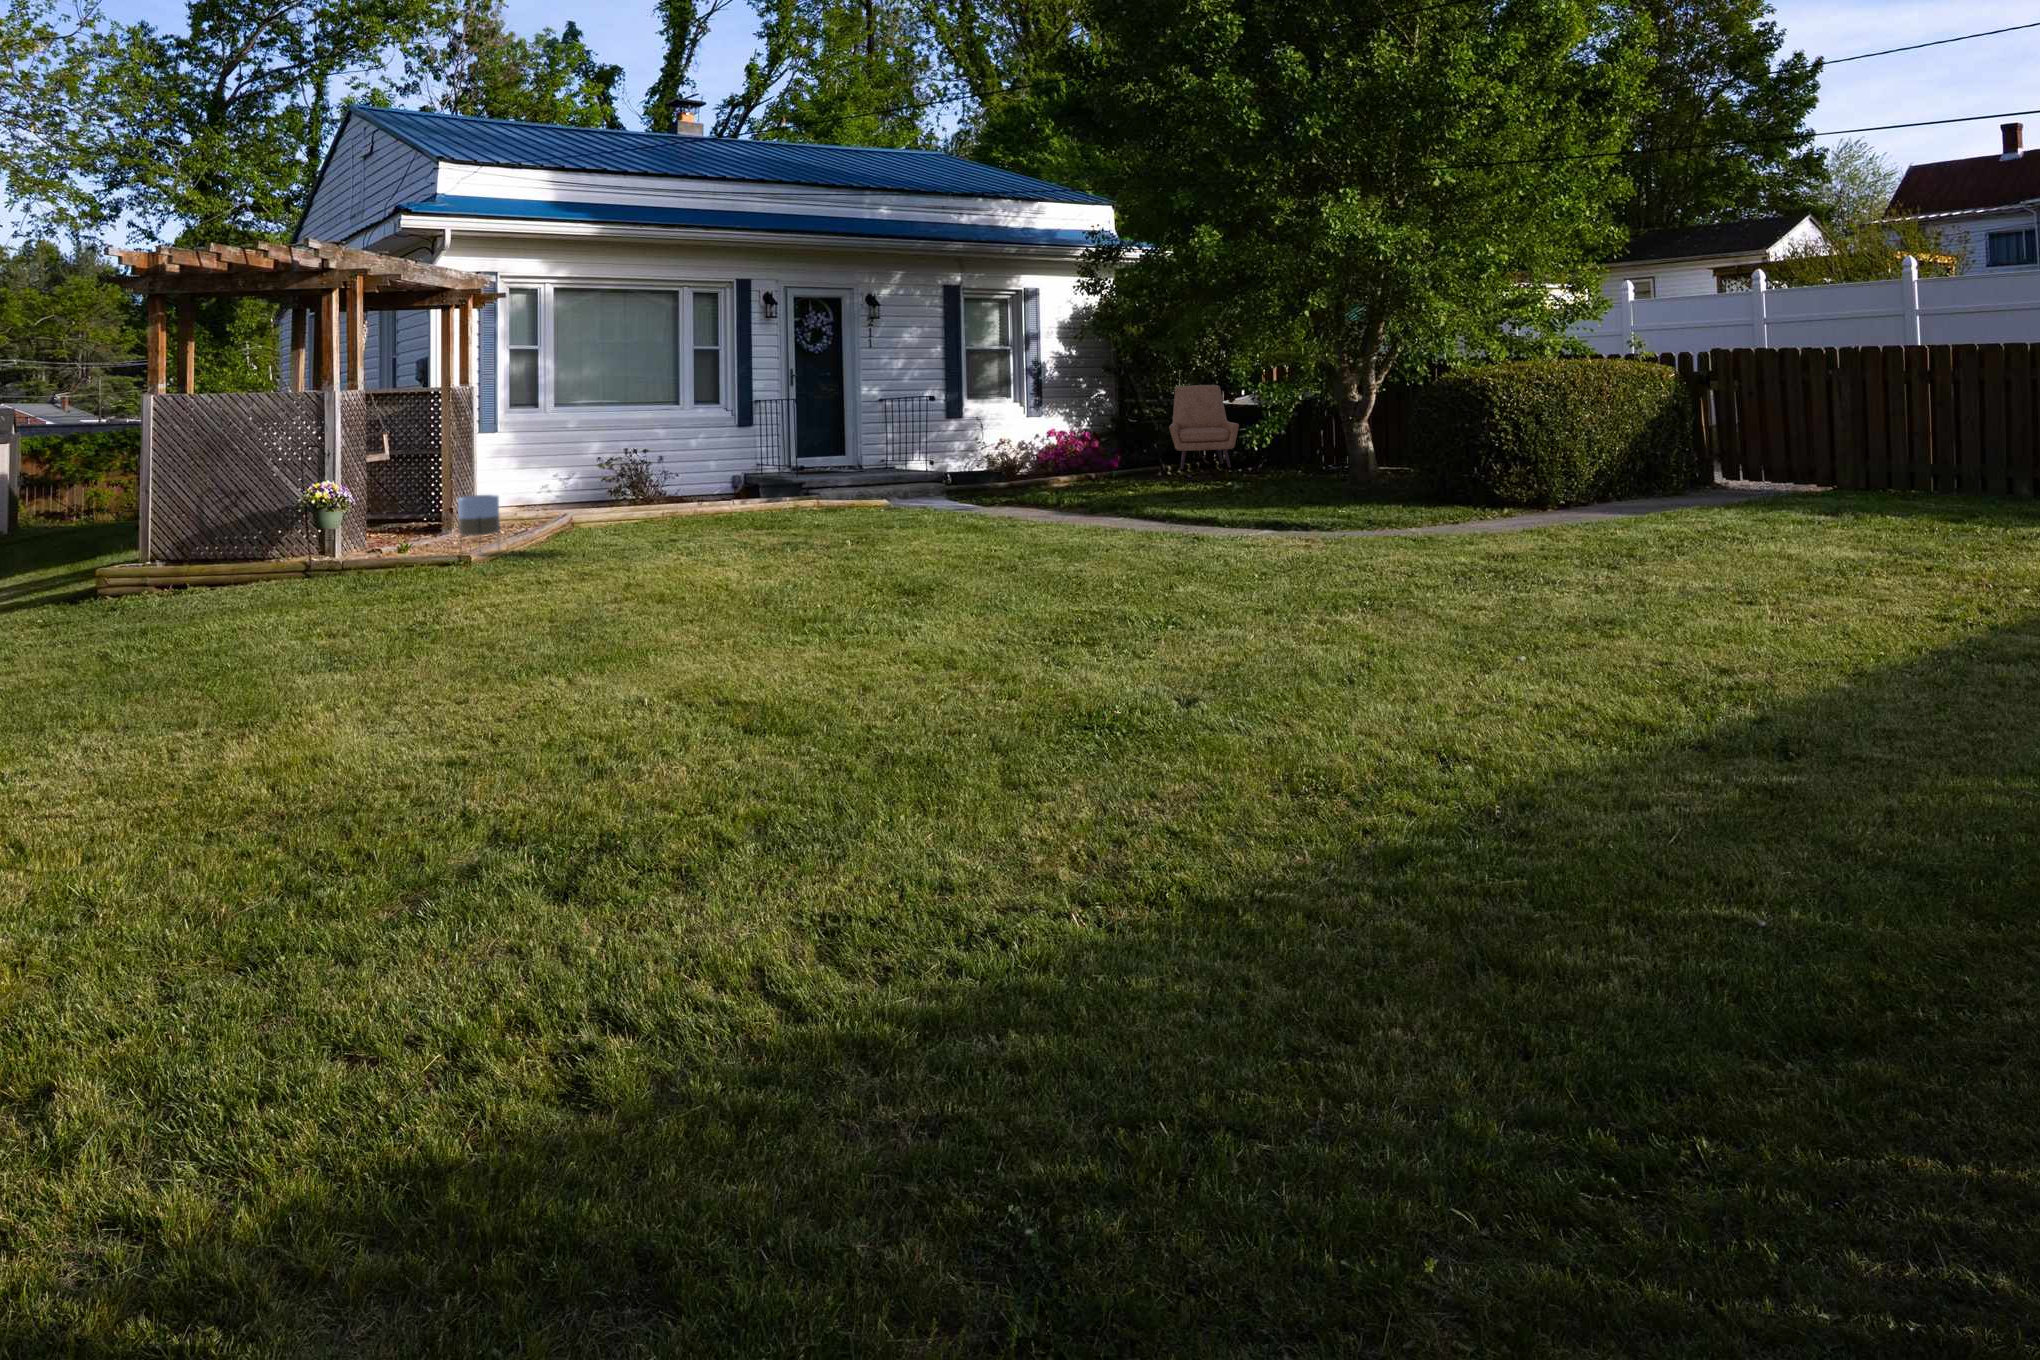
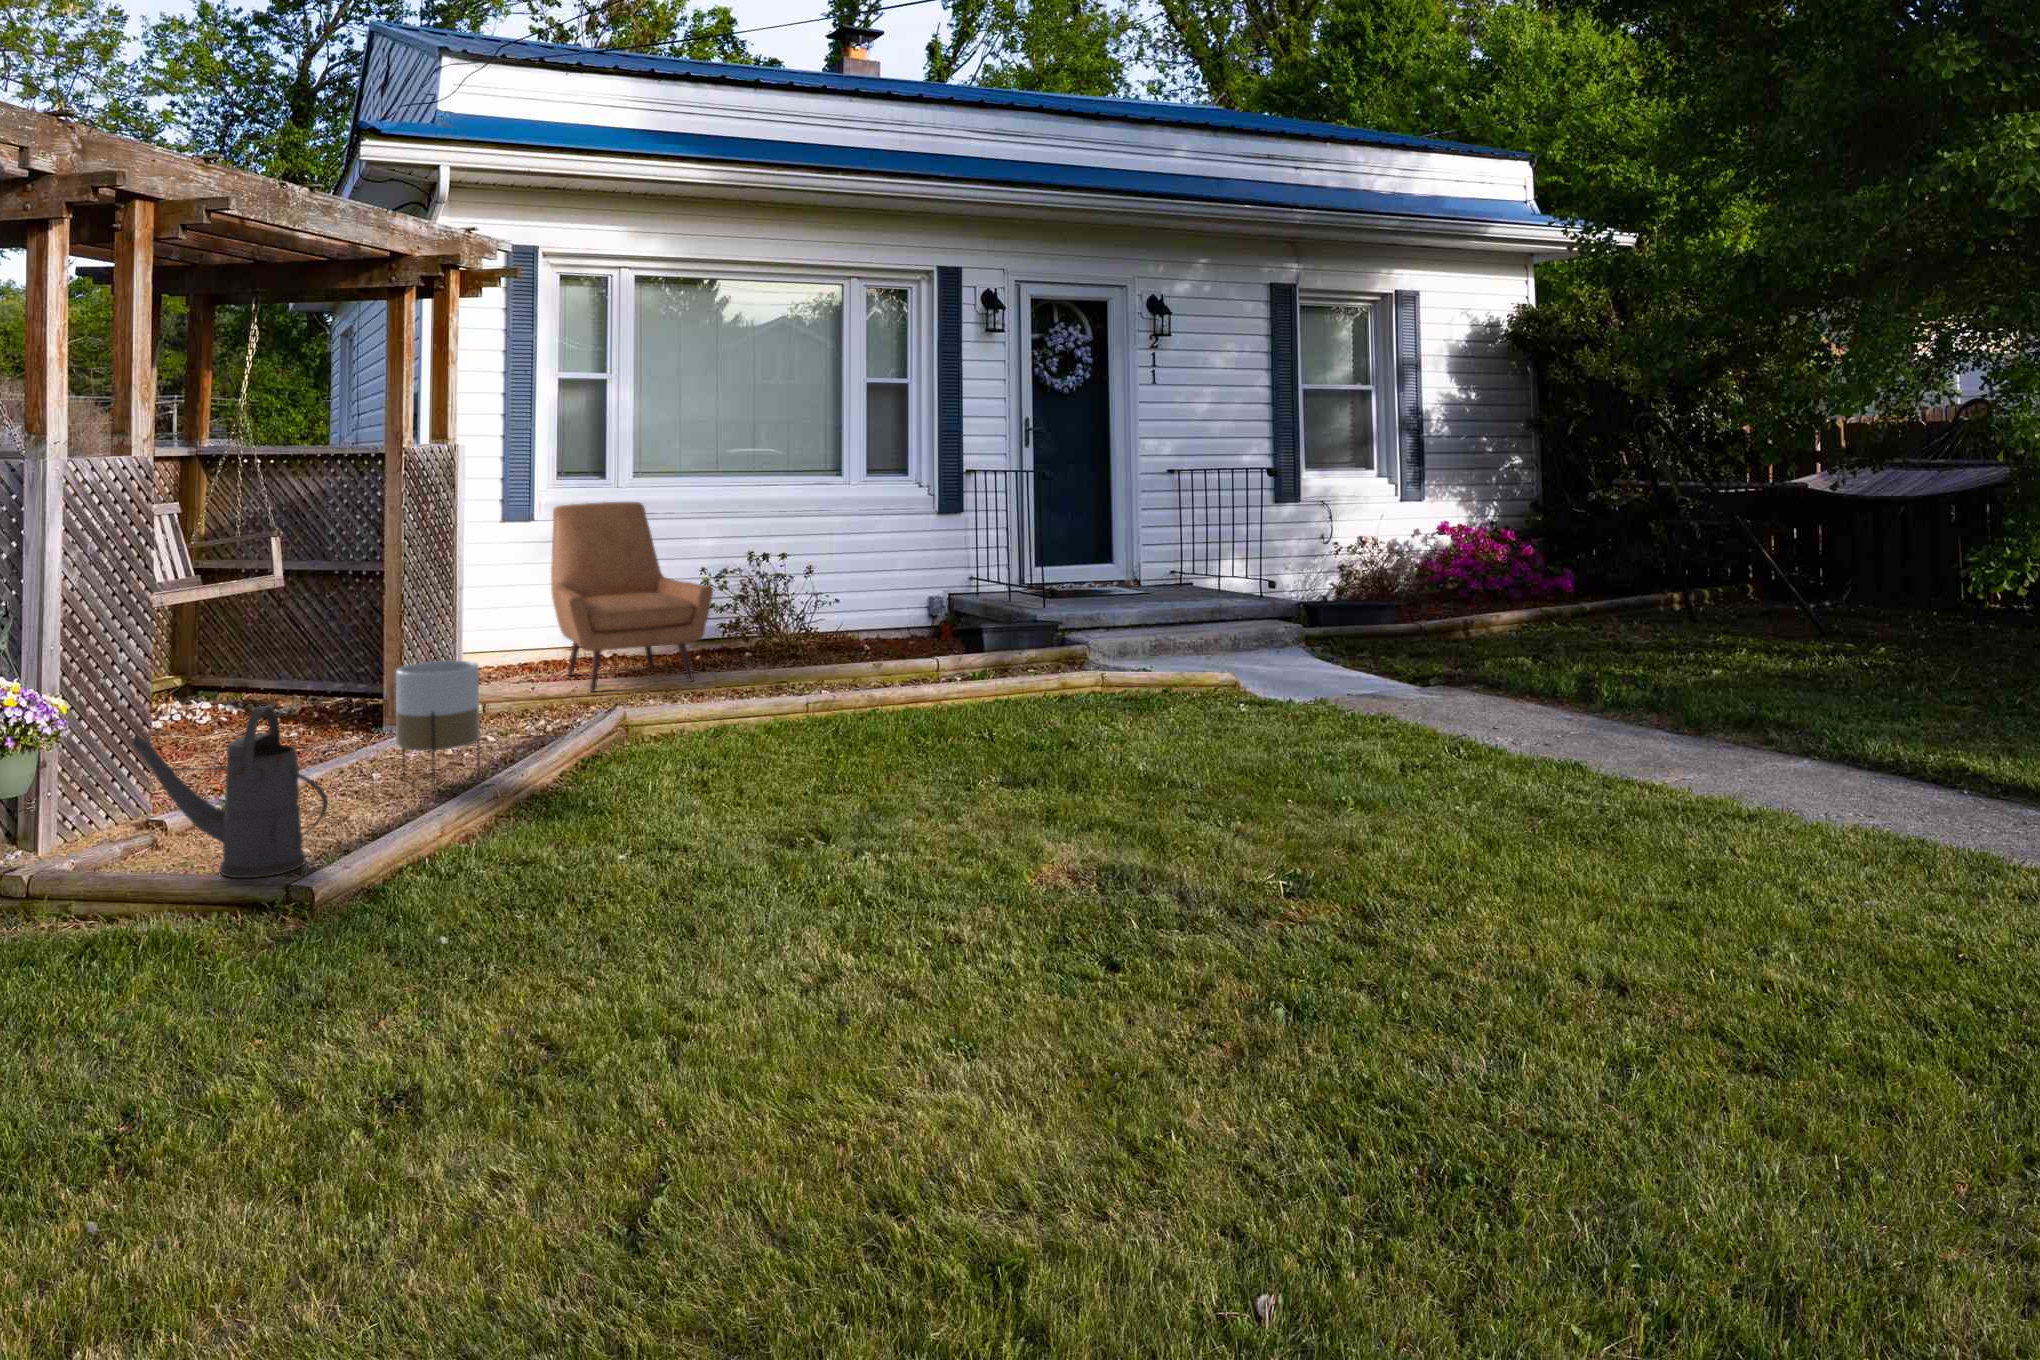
chair: present [1169,385,1239,469] -> present [551,502,713,692]
watering can: none [359,503,450,576] -> present [133,706,328,878]

